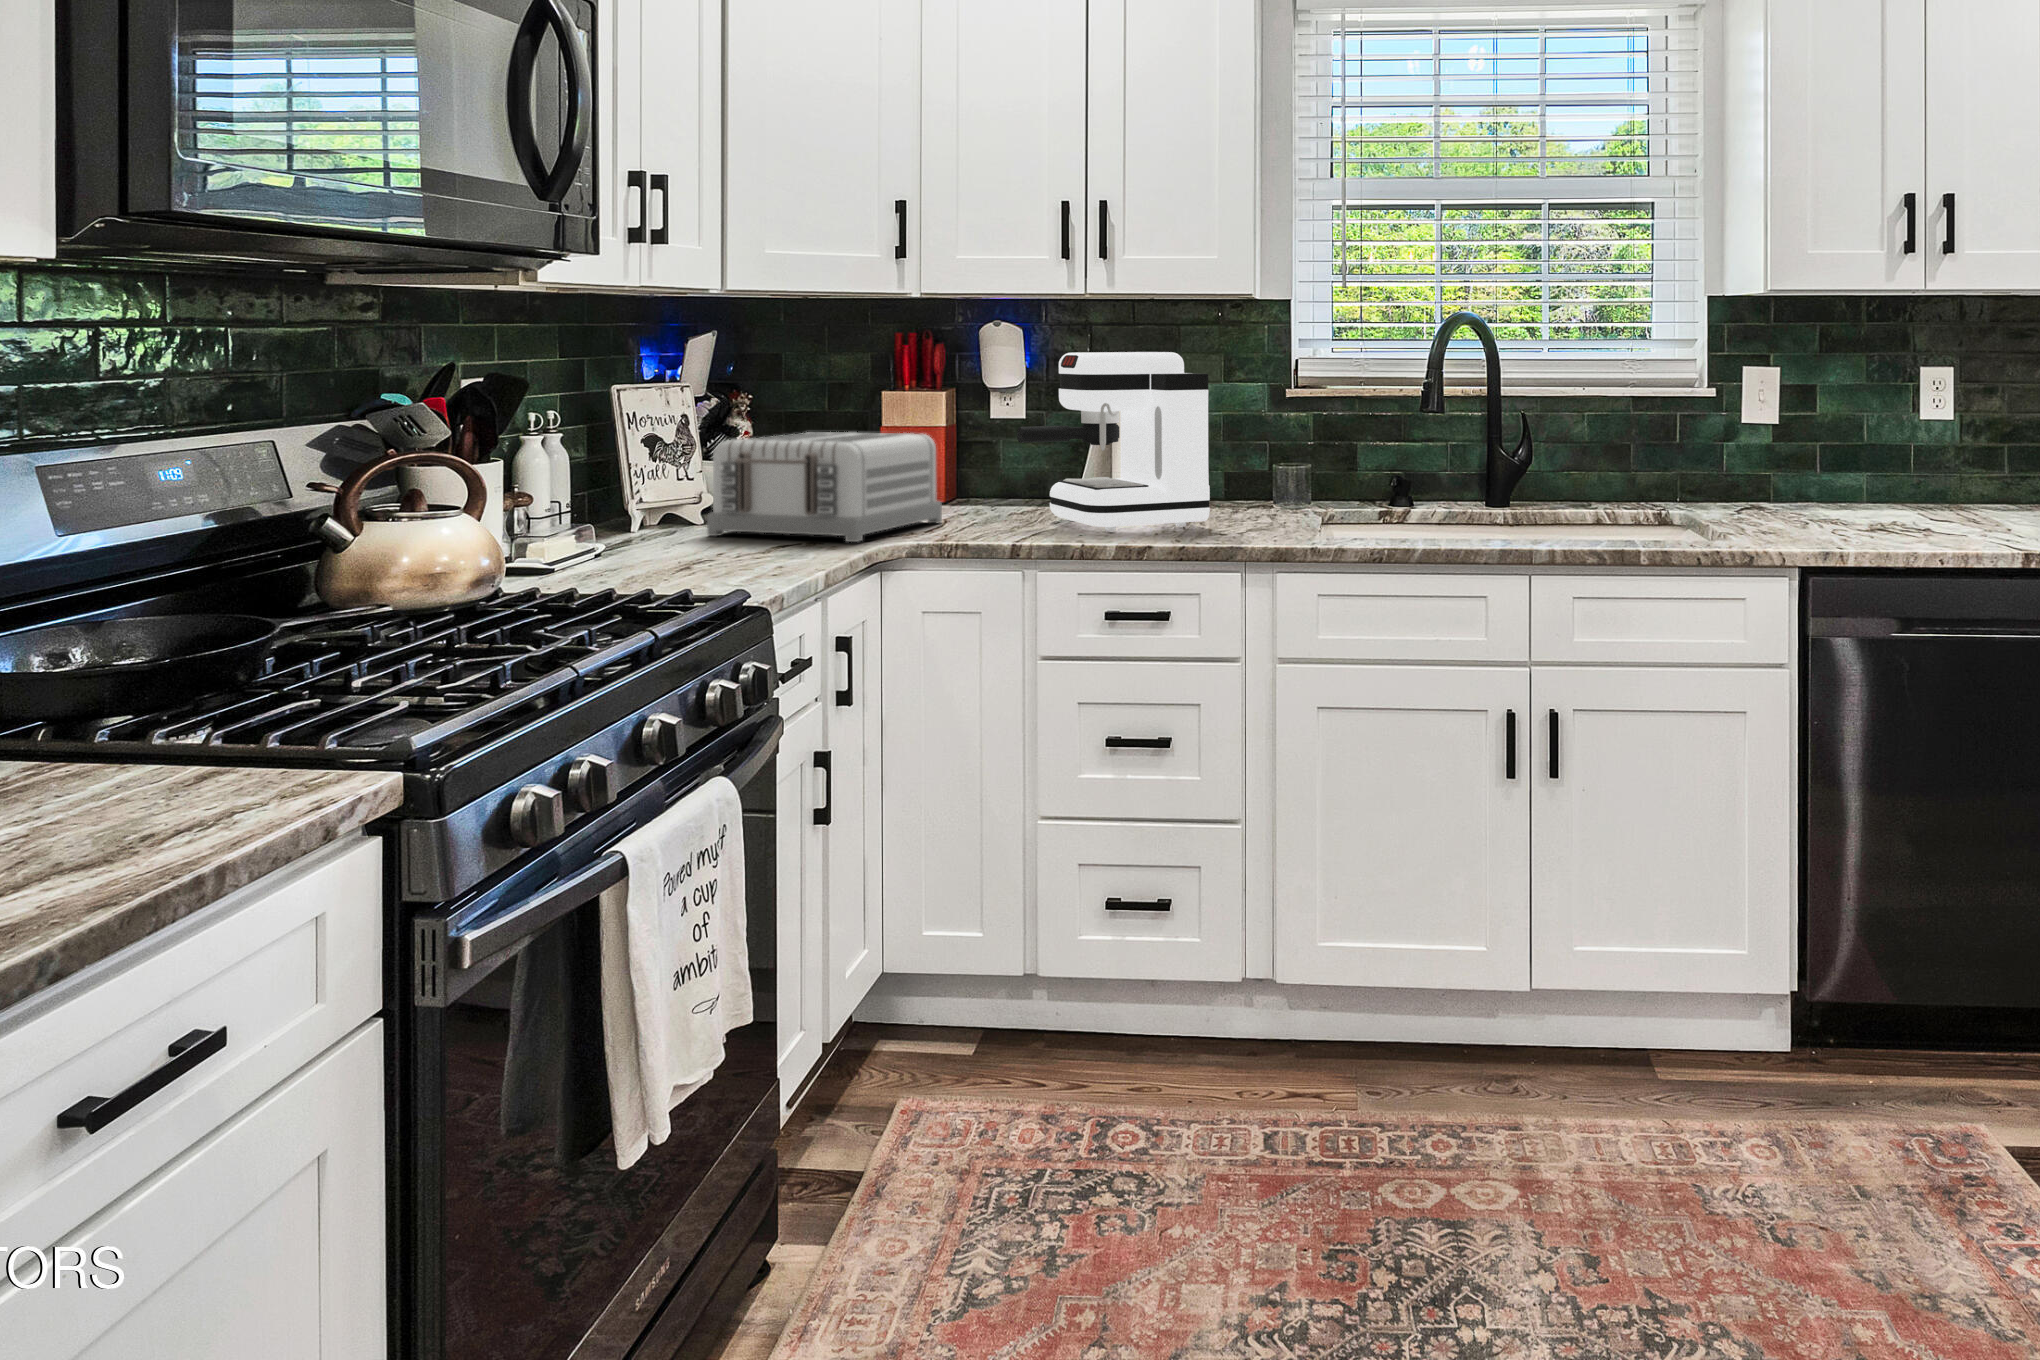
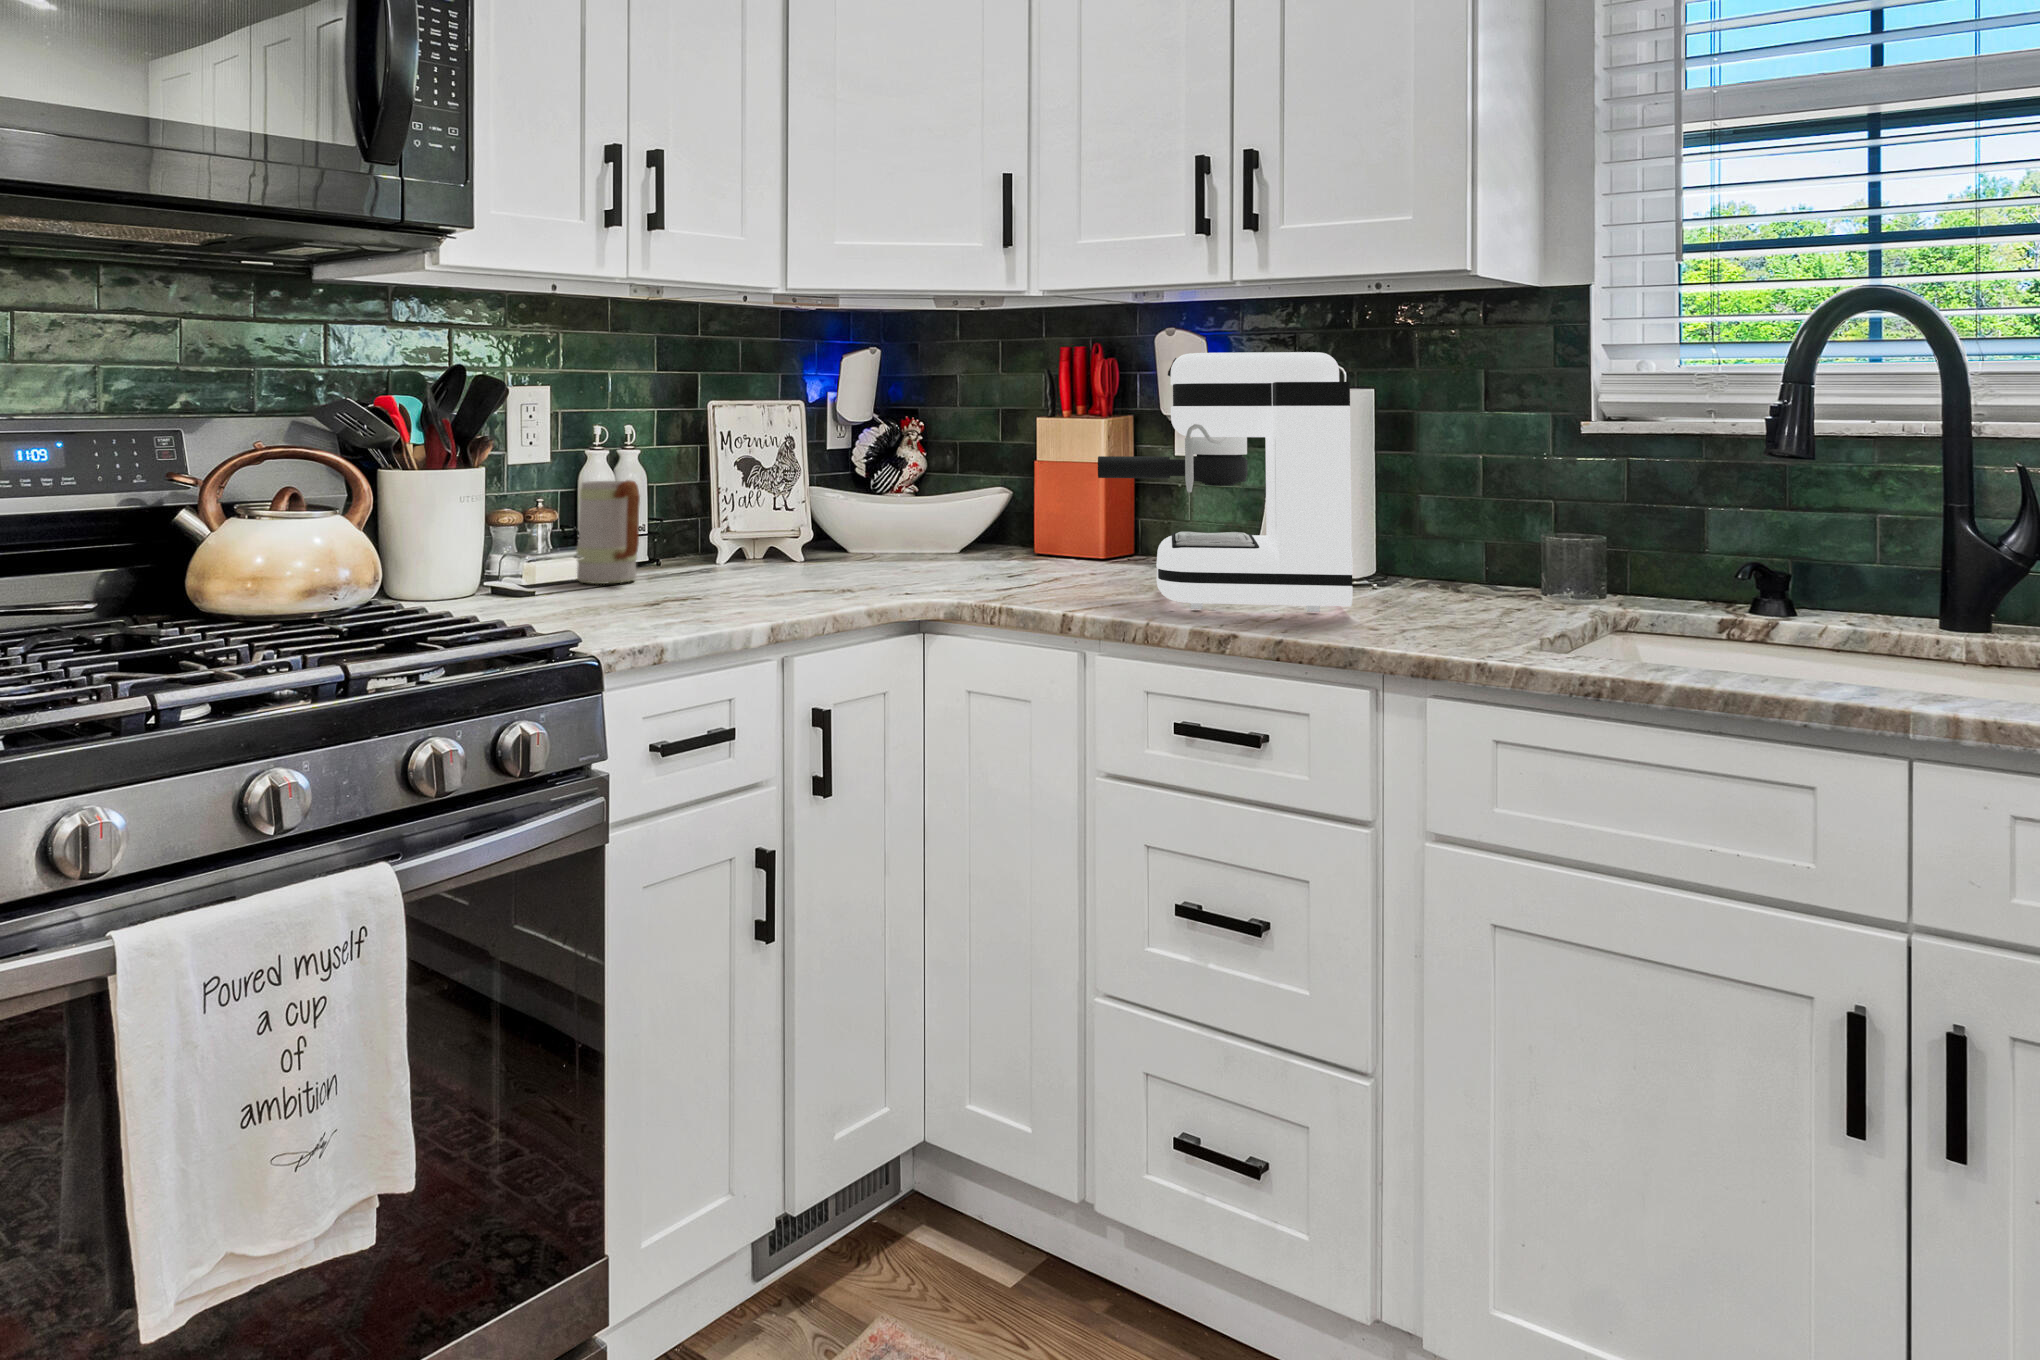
toaster: present [707,432,942,542] -> none [741,459,1027,595]
mug: none [583,461,656,552] -> present [577,480,640,584]

